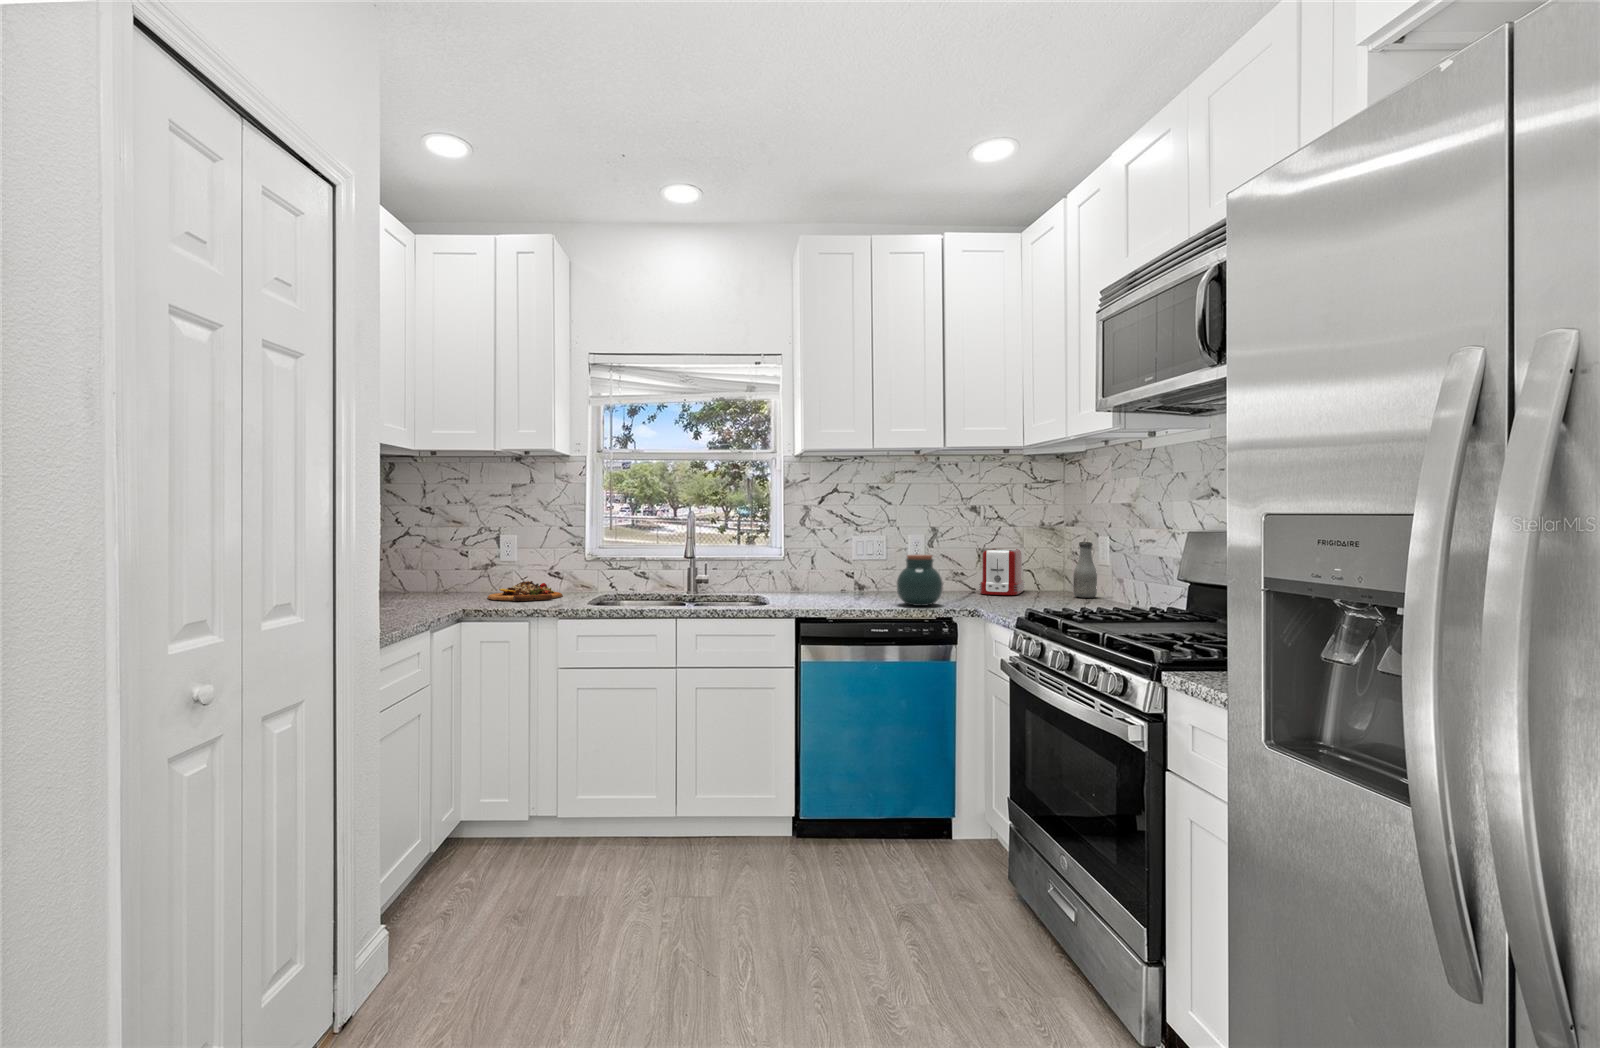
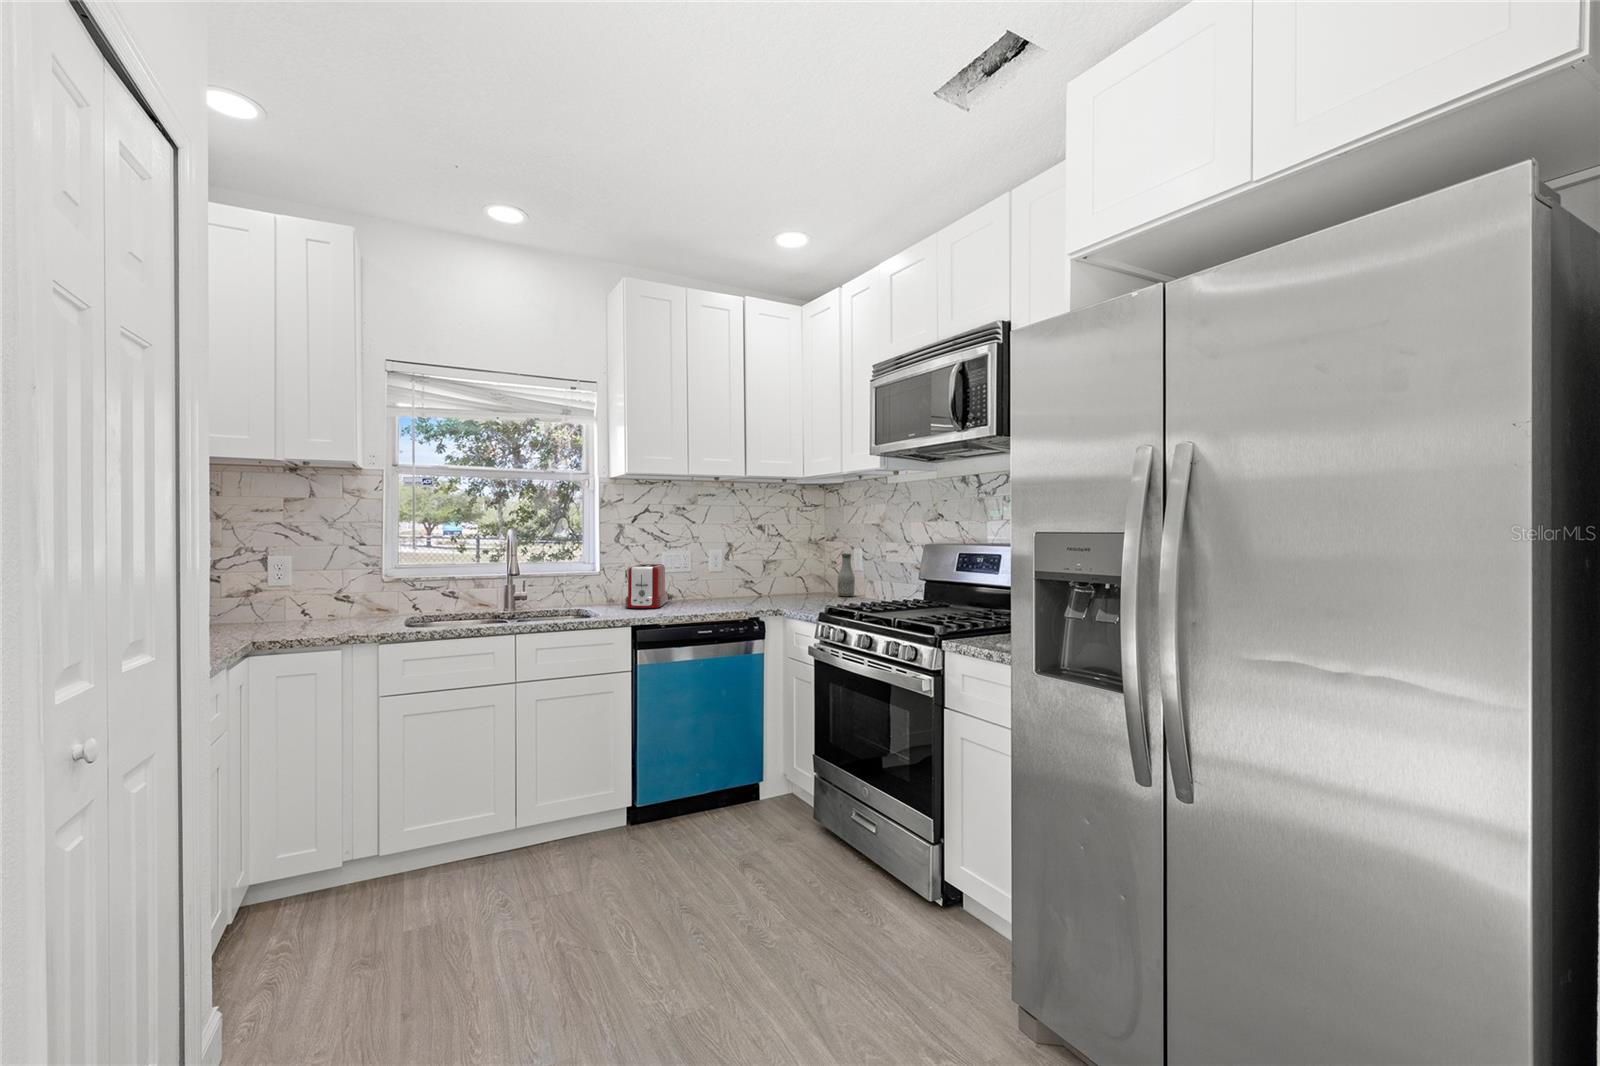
toaster: present [979,549,1025,595] -> present [625,564,668,608]
jar: present [897,555,943,606] -> none [716,567,755,610]
cutting board: present [488,581,563,601] -> none [261,605,360,629]

